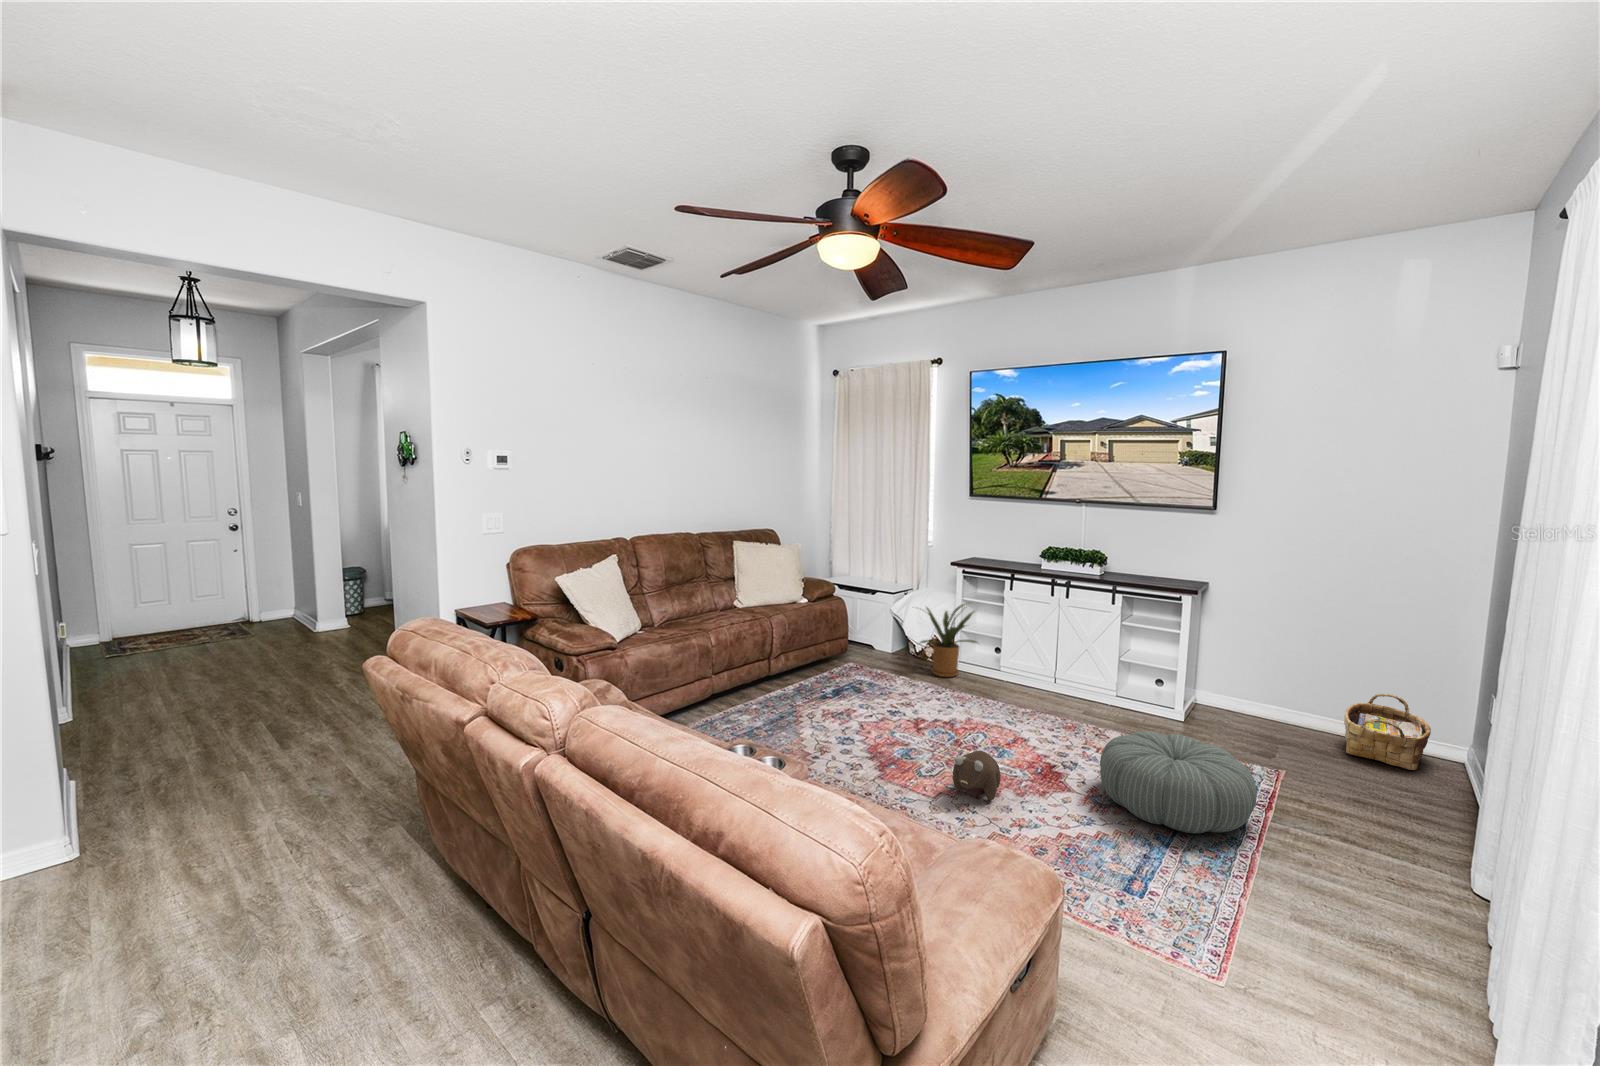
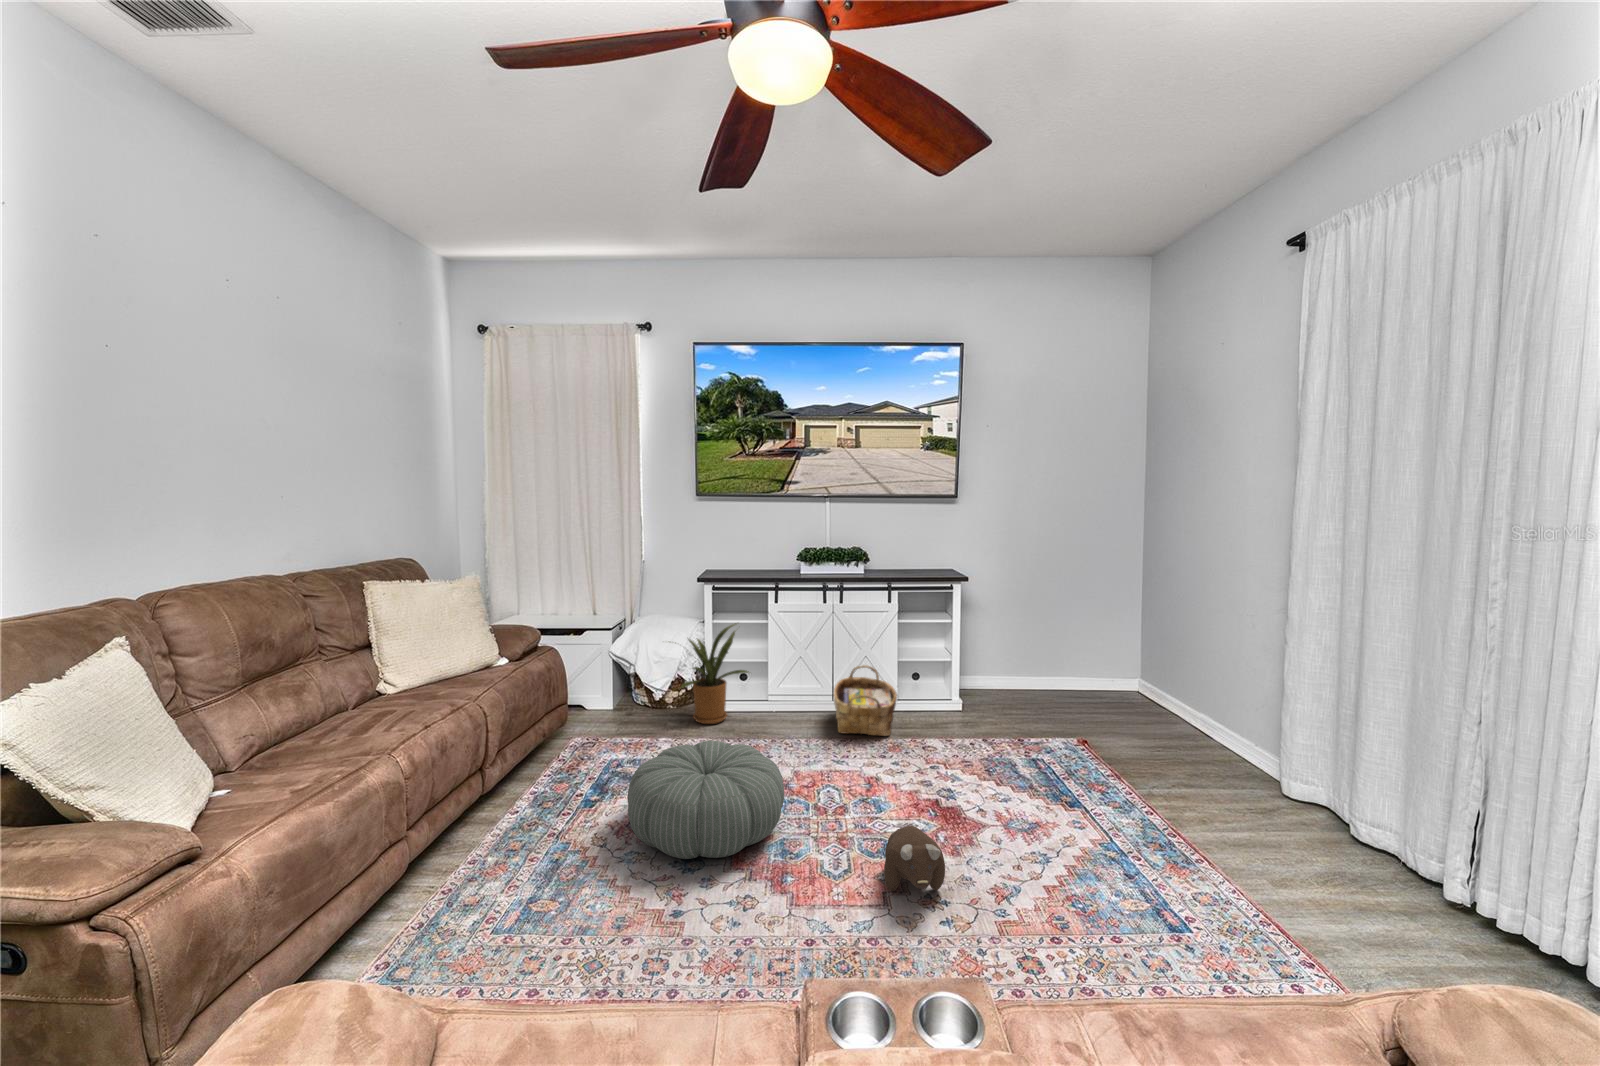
woven basket: present [1344,694,1431,770] -> present [833,665,897,736]
pouf: present [1100,731,1257,833] -> present [628,741,784,859]

